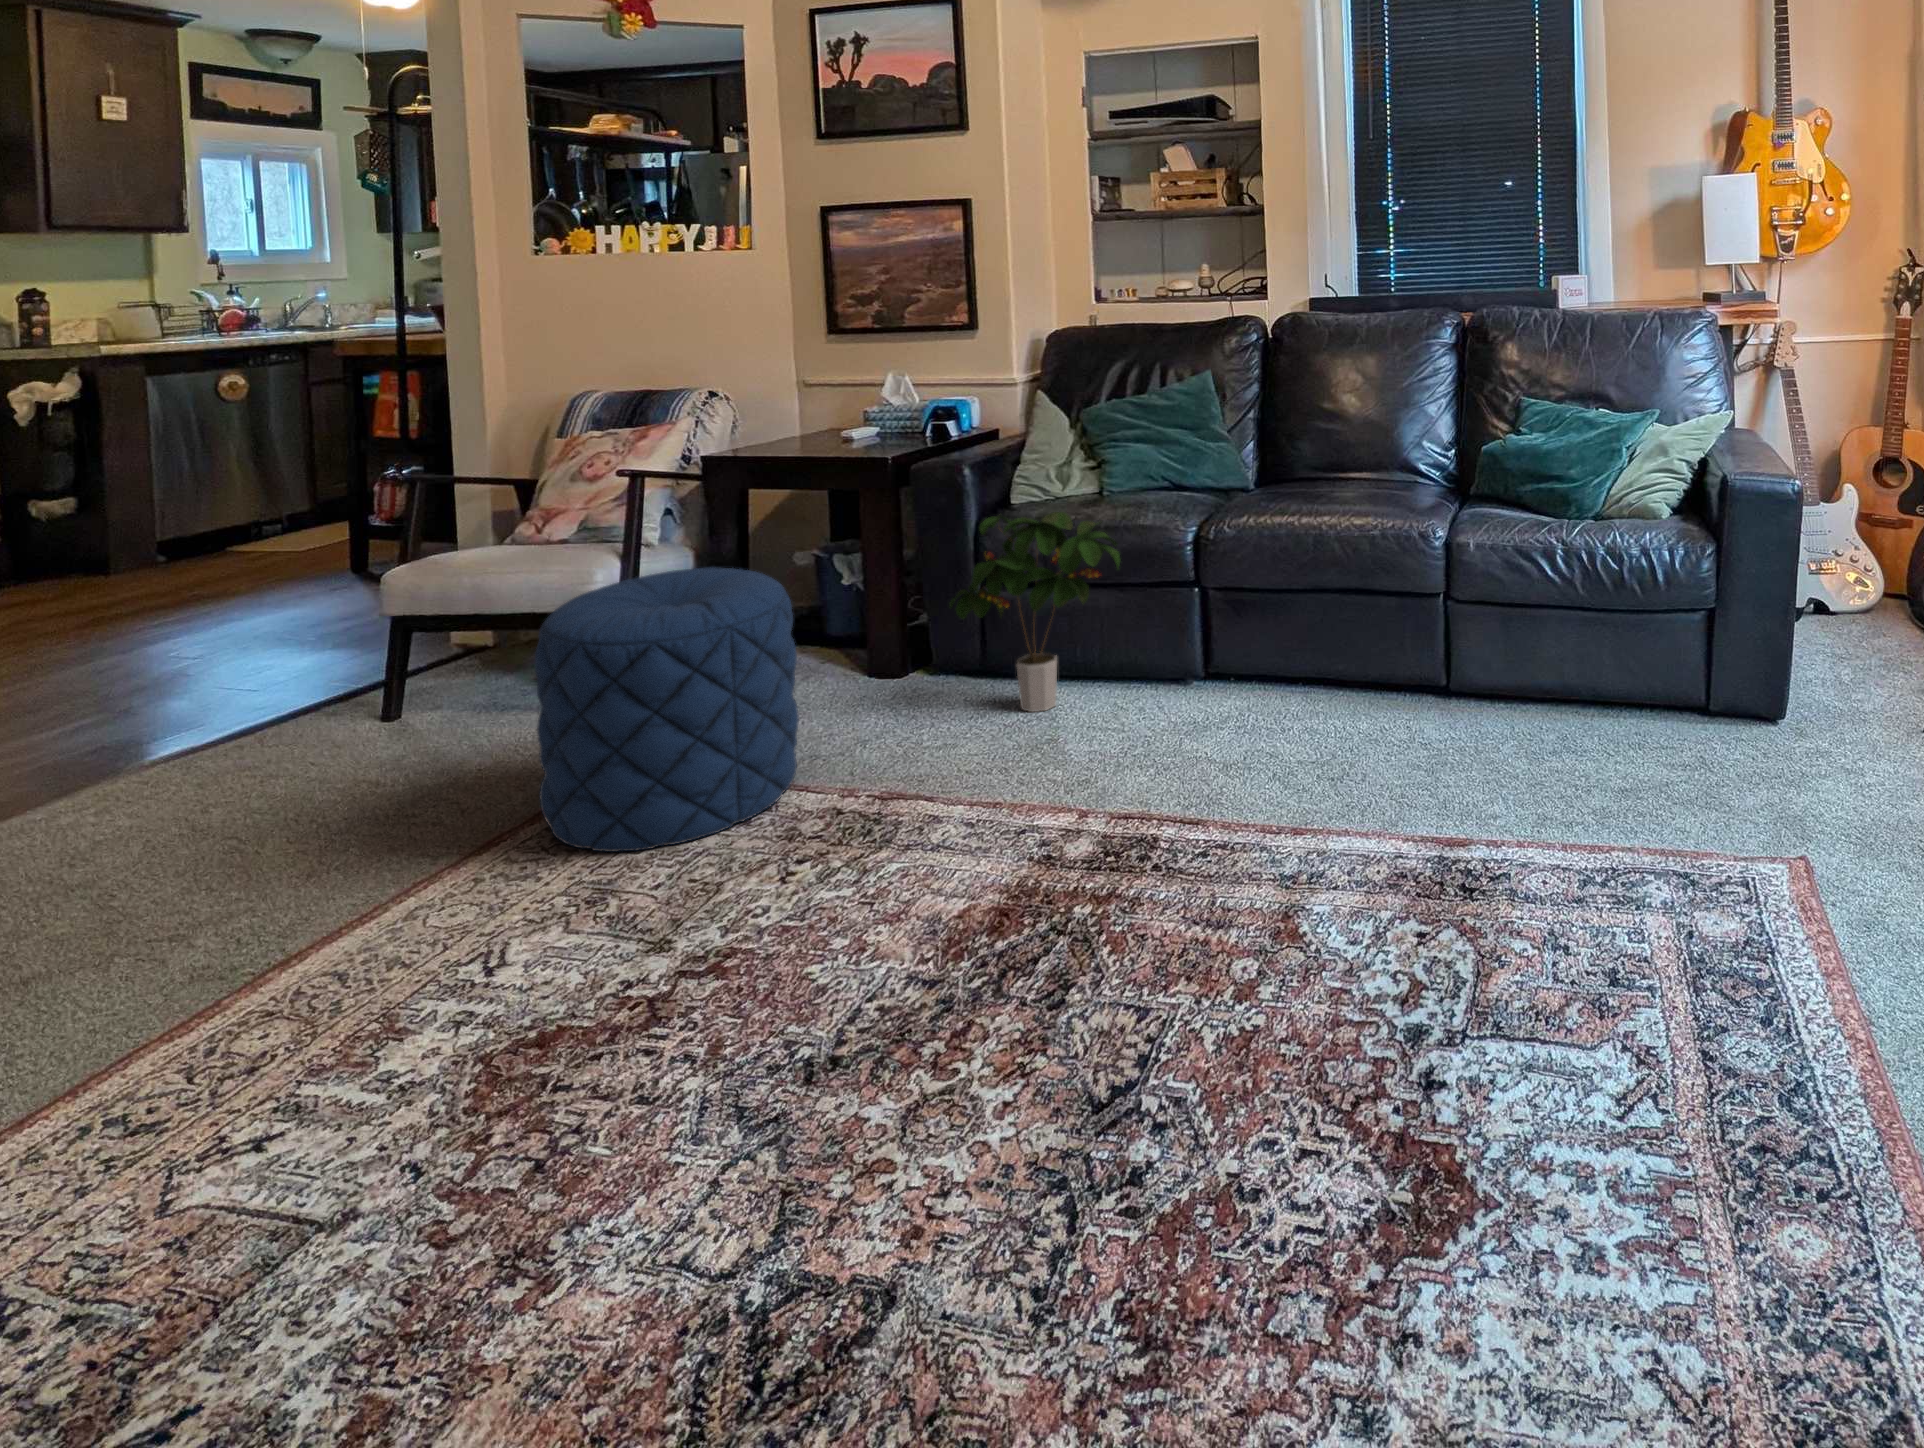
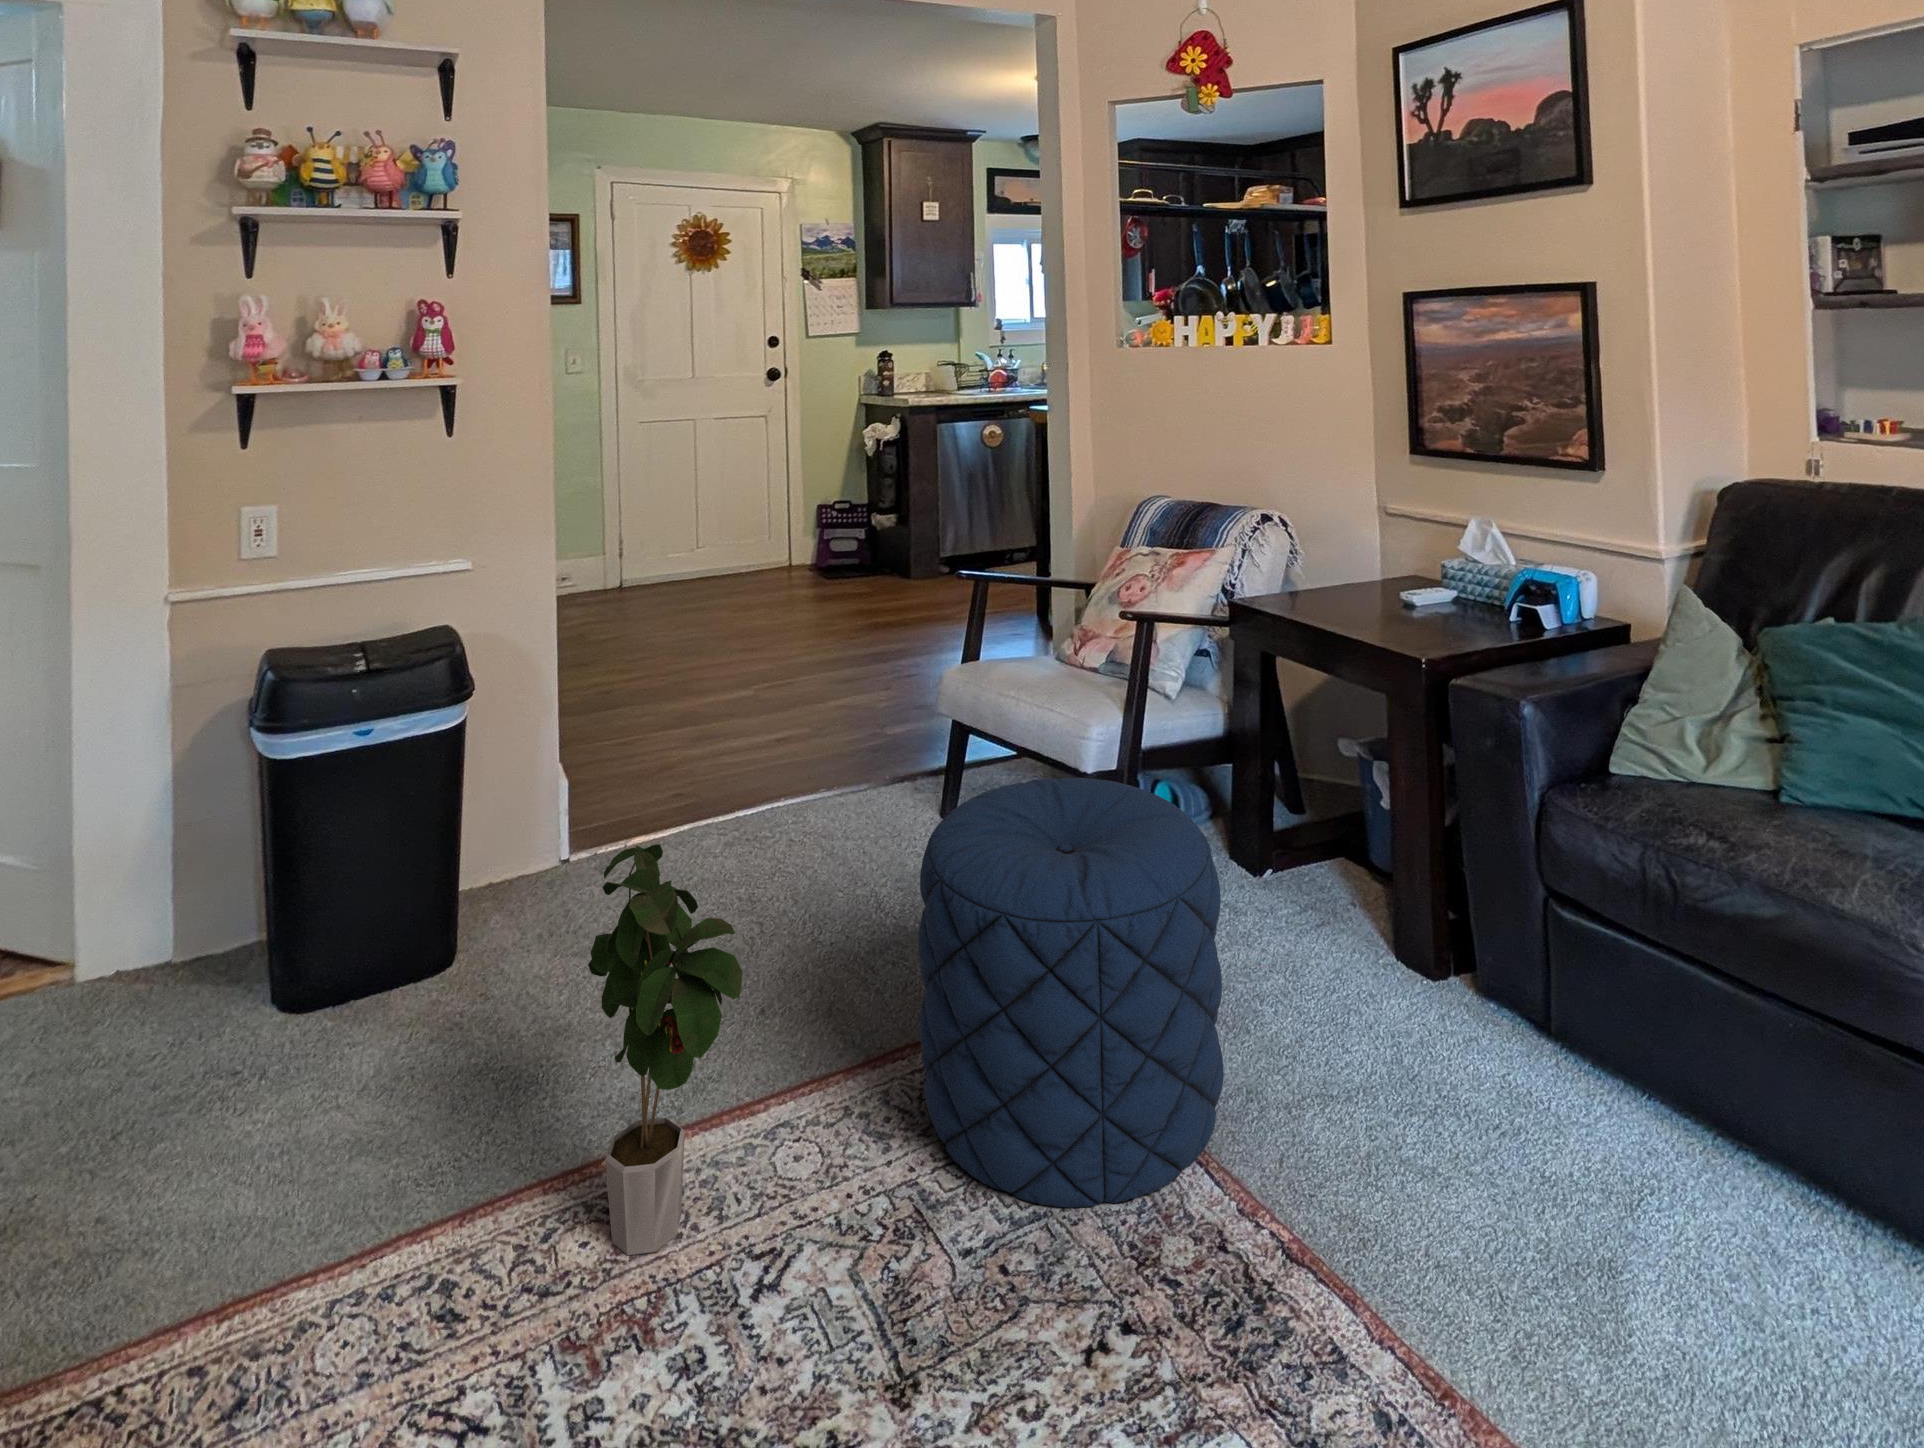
potted plant: present [949,512,1120,712] -> present [588,844,742,1255]

